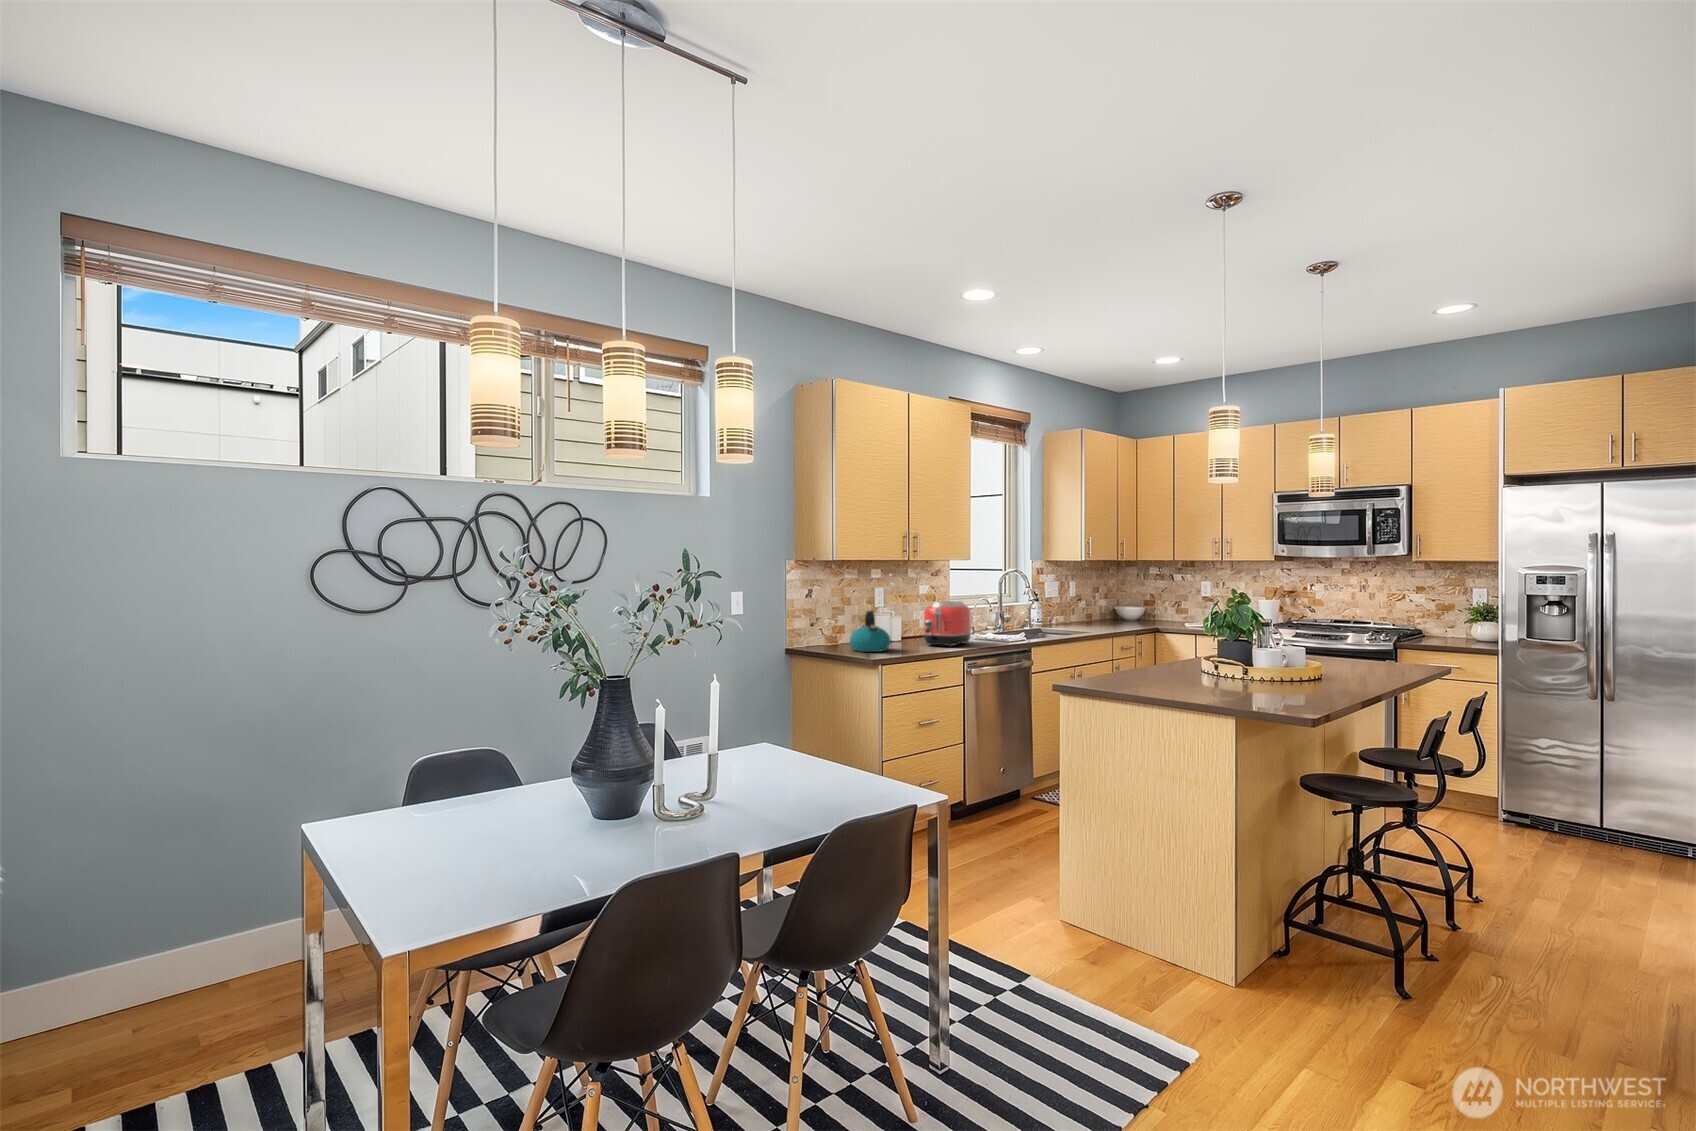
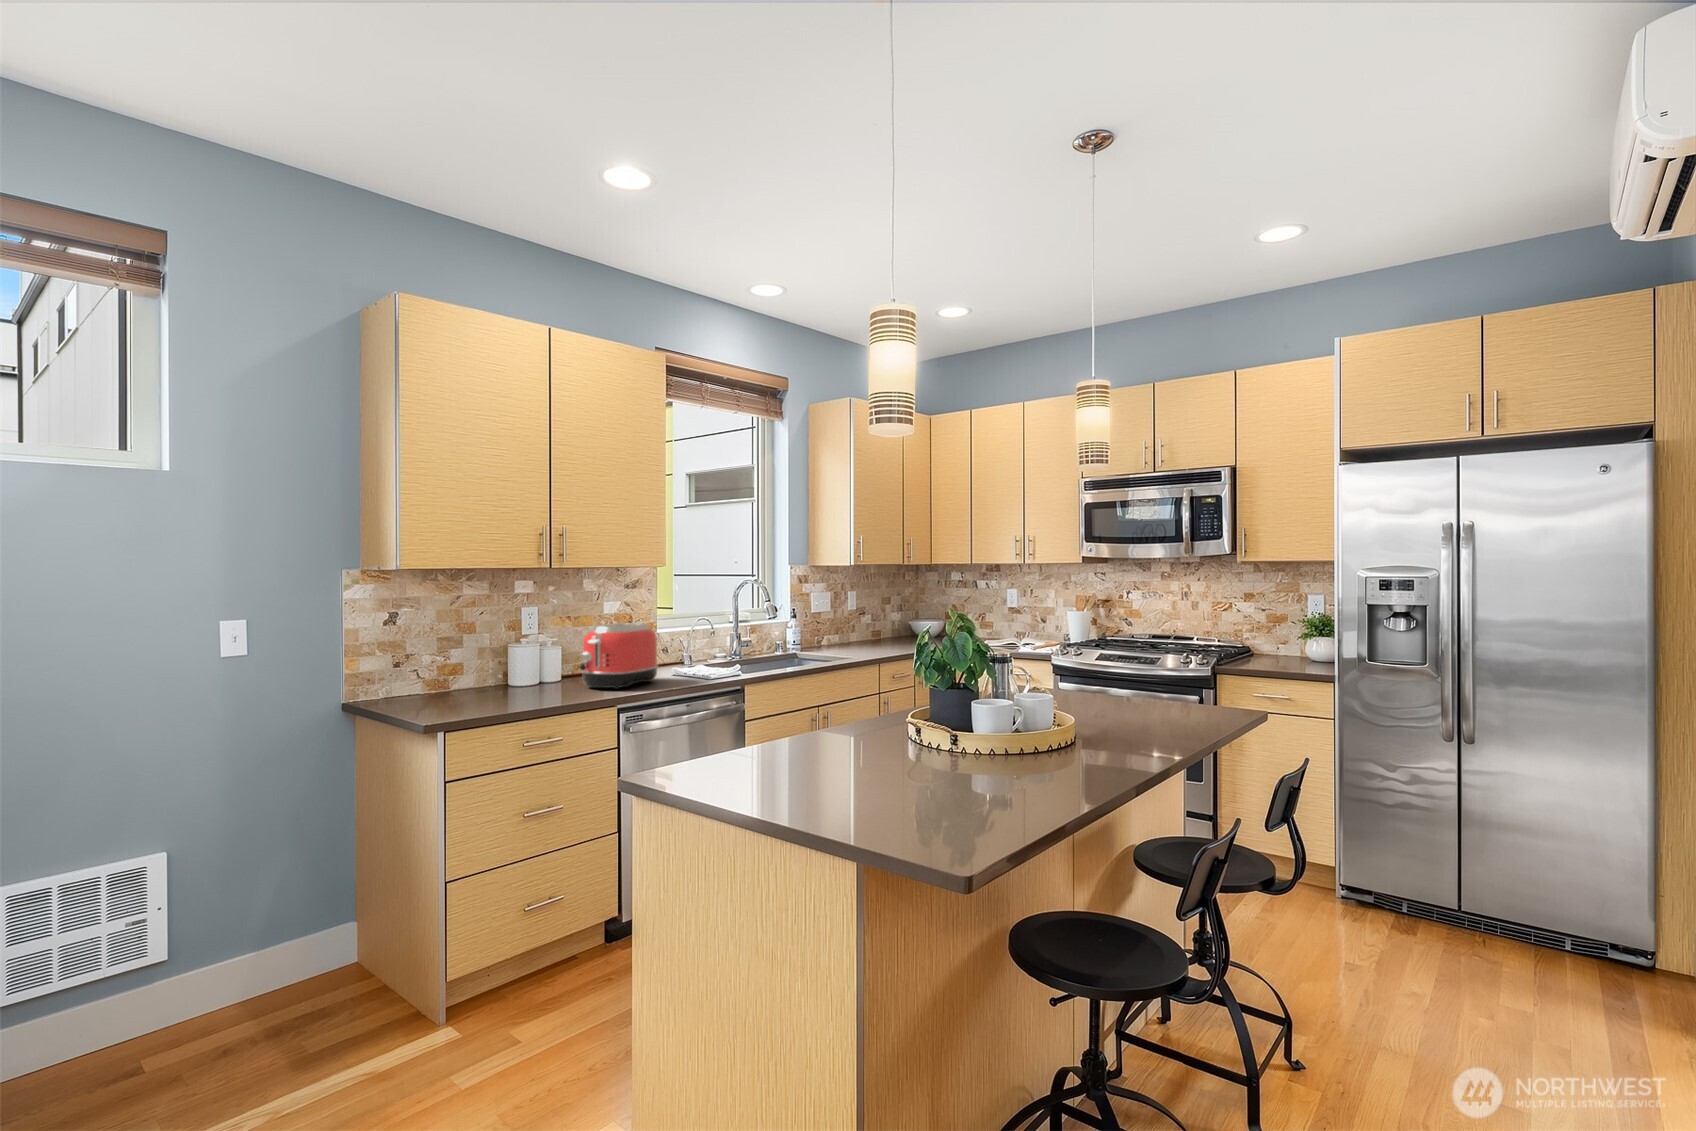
kettle: present [849,611,891,652] -> none [447,642,513,704]

